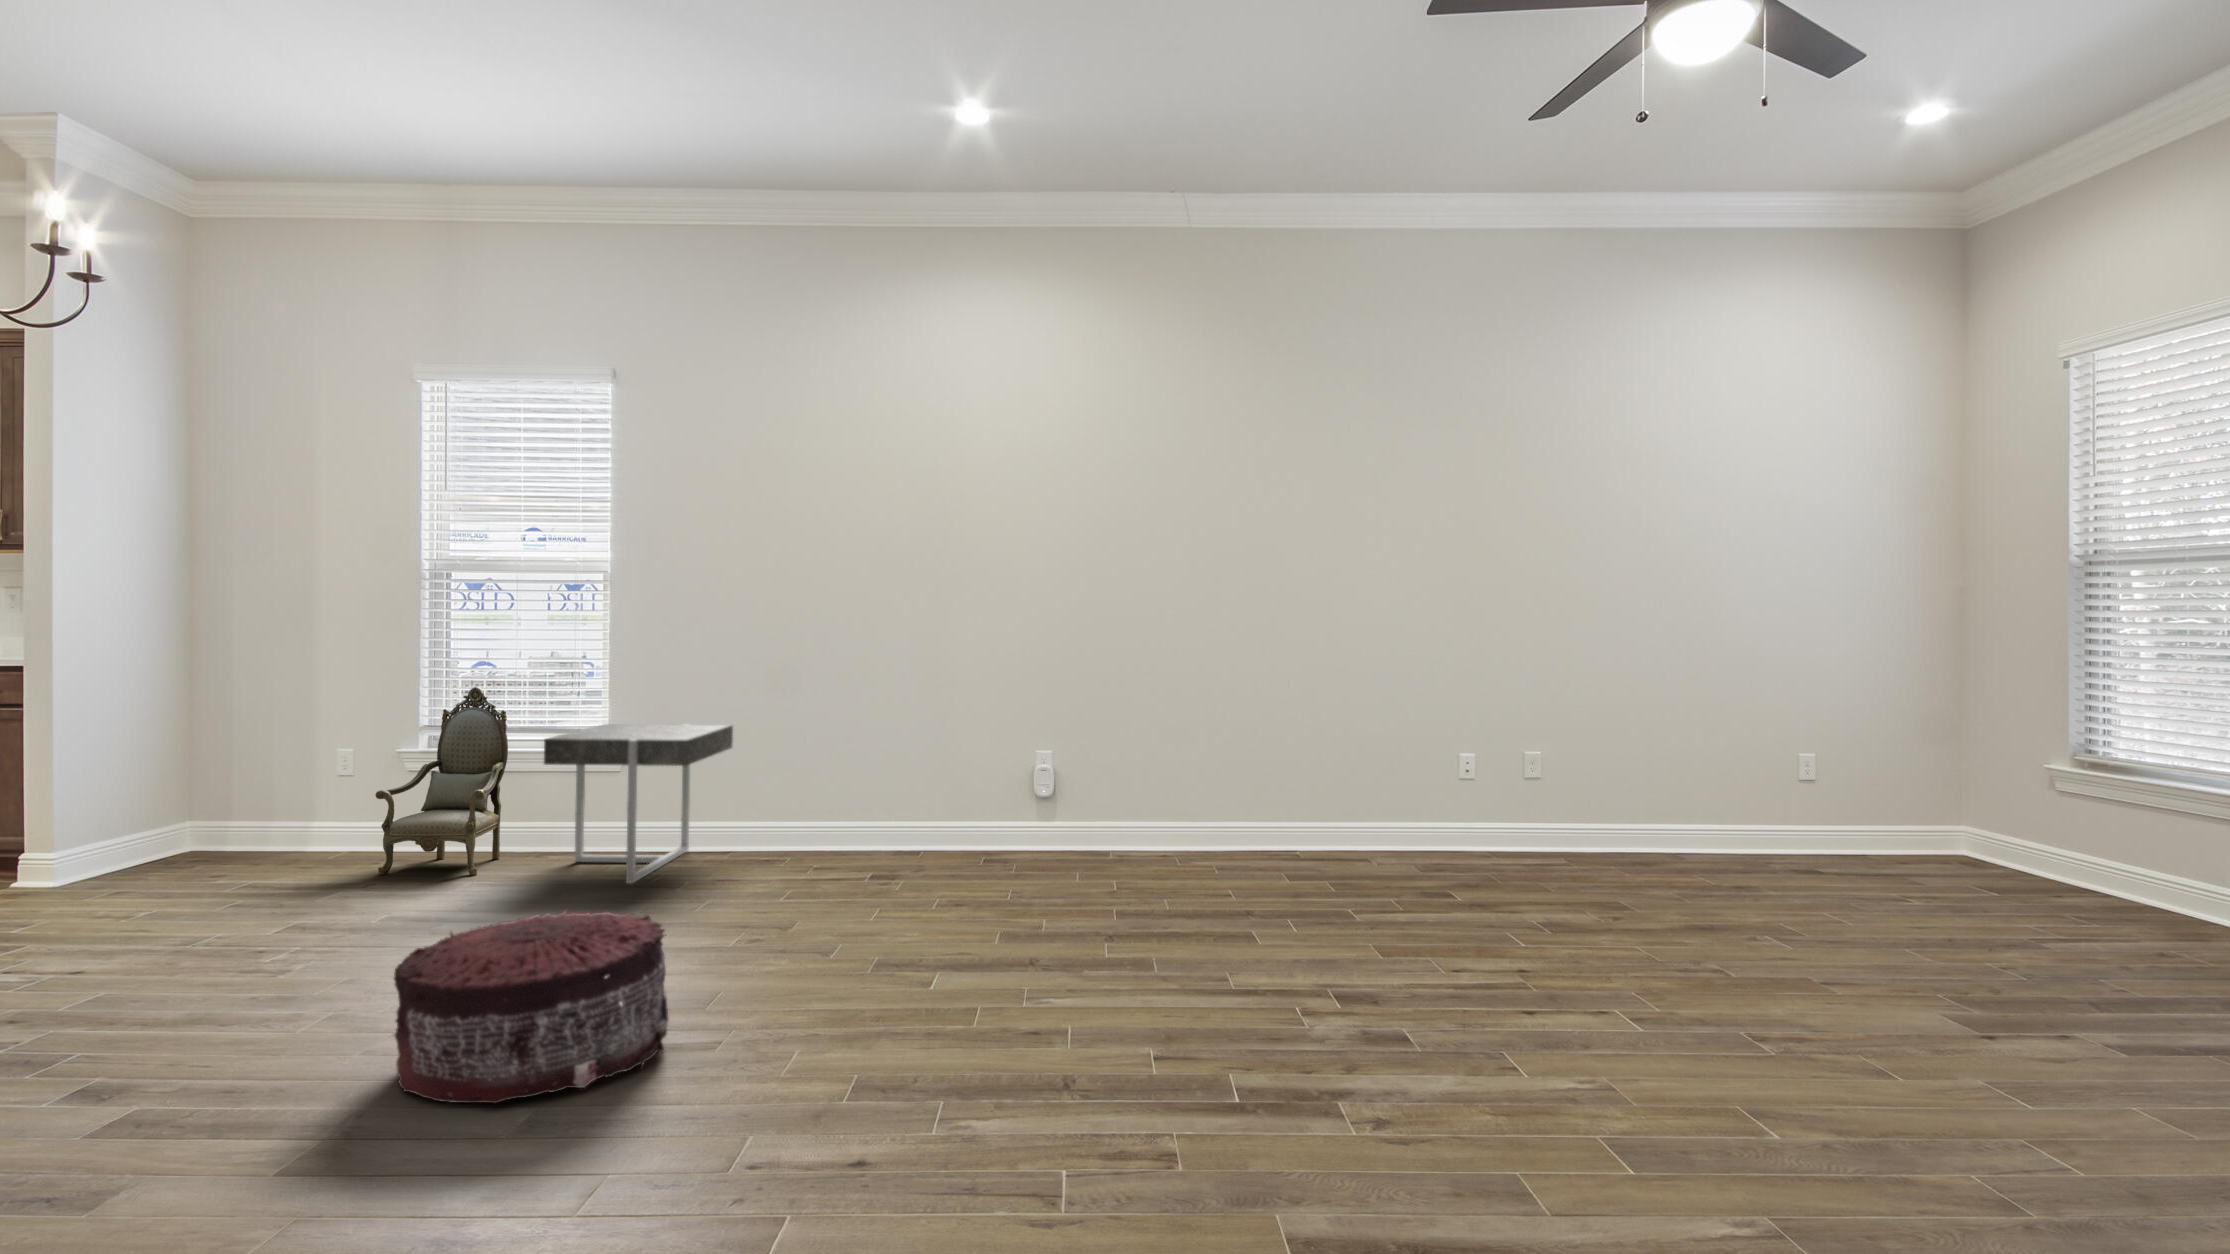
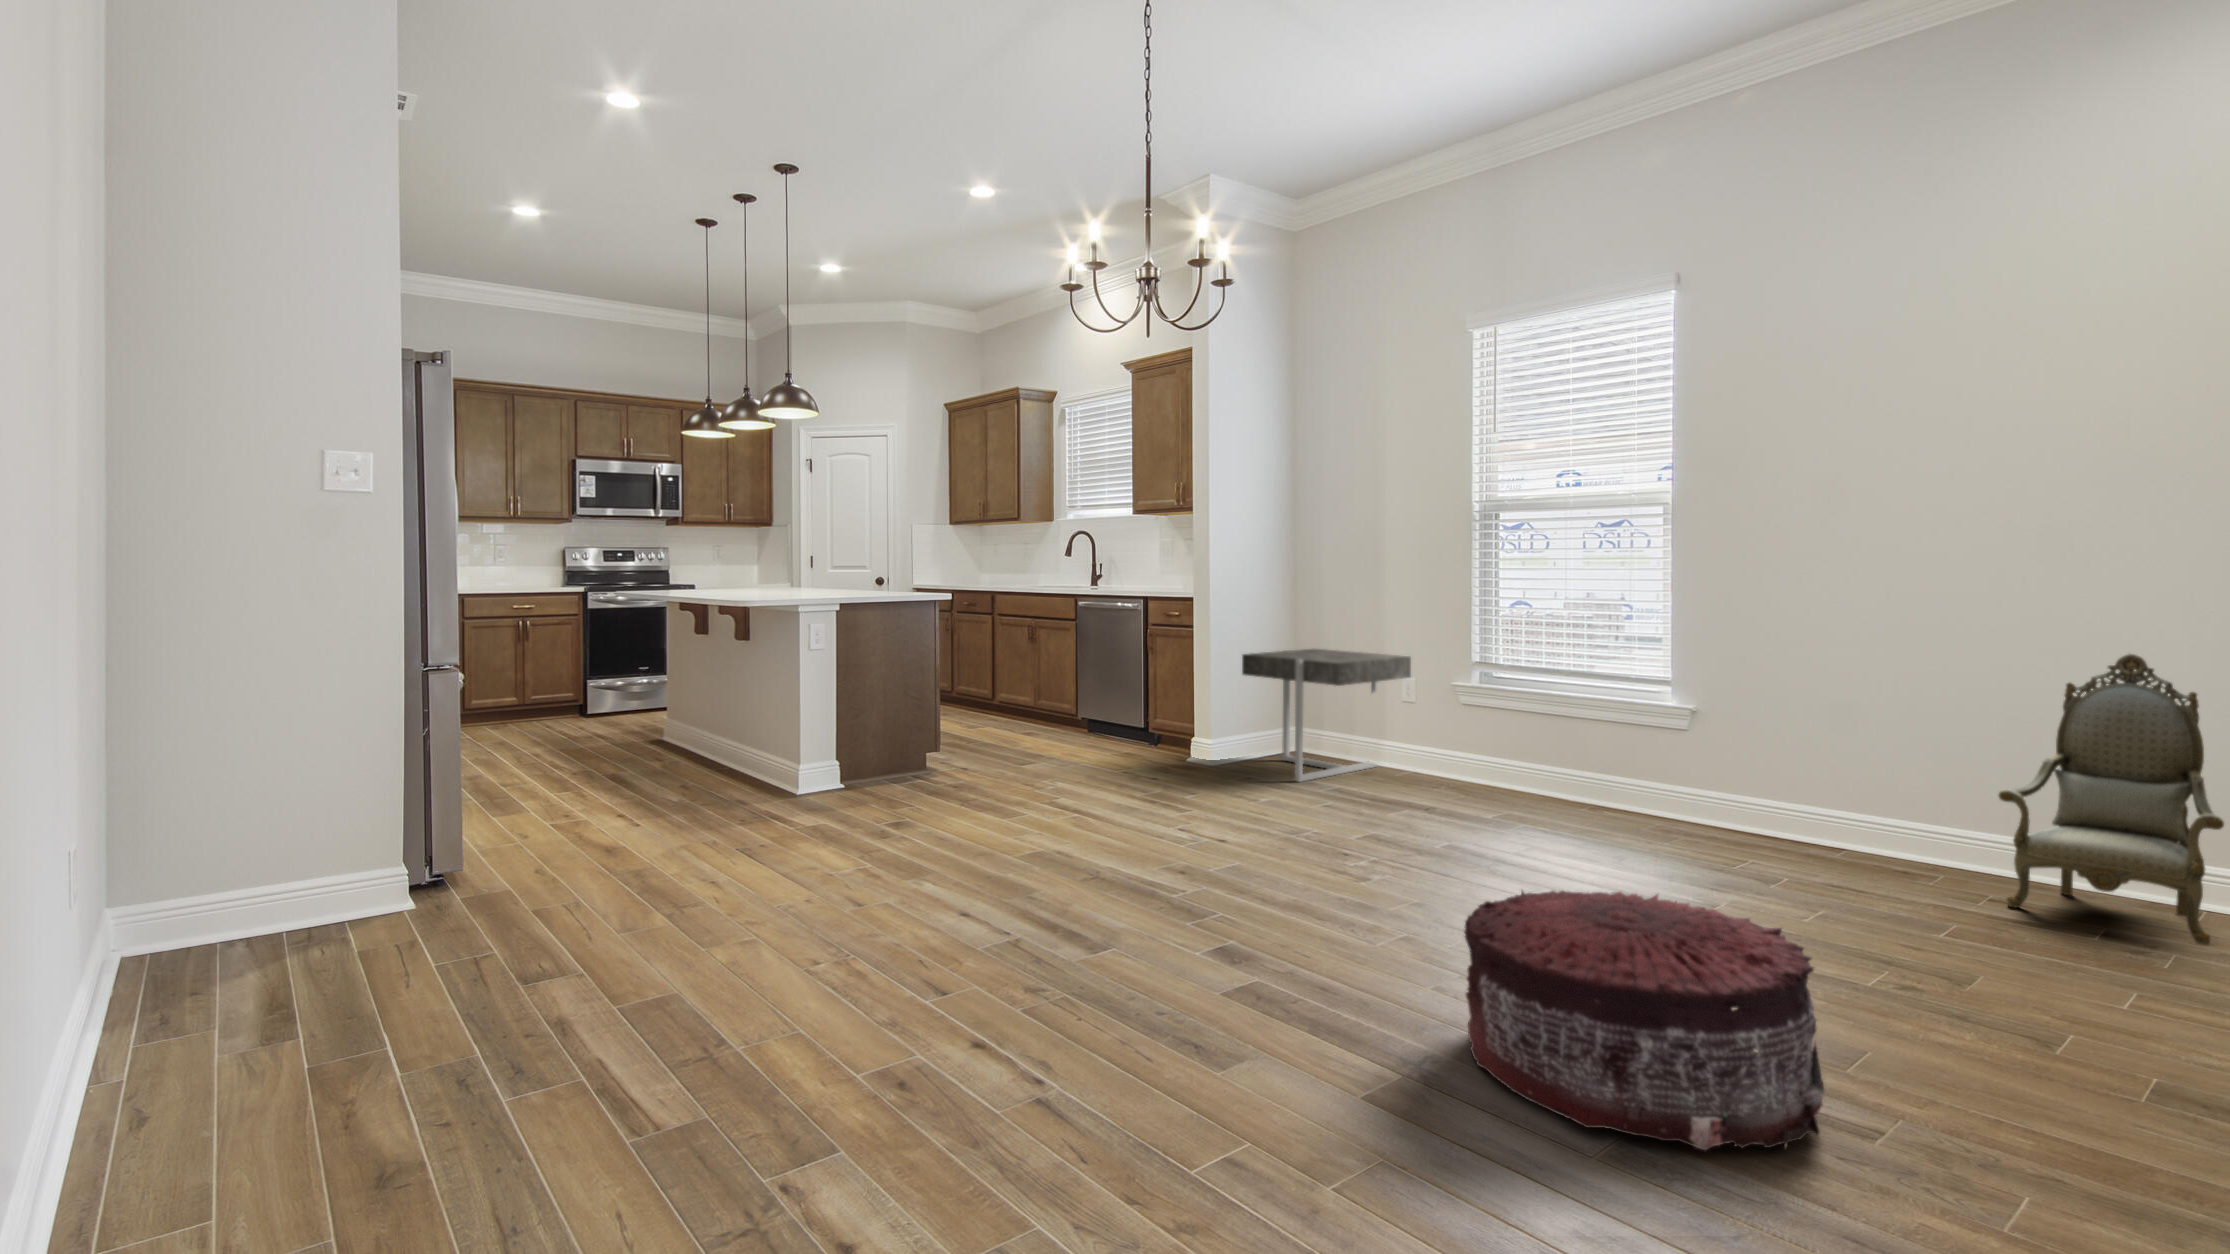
armchair: present [375,687,508,875] -> present [1999,654,2224,945]
side table: present [544,724,733,884] -> present [1242,649,1411,782]

